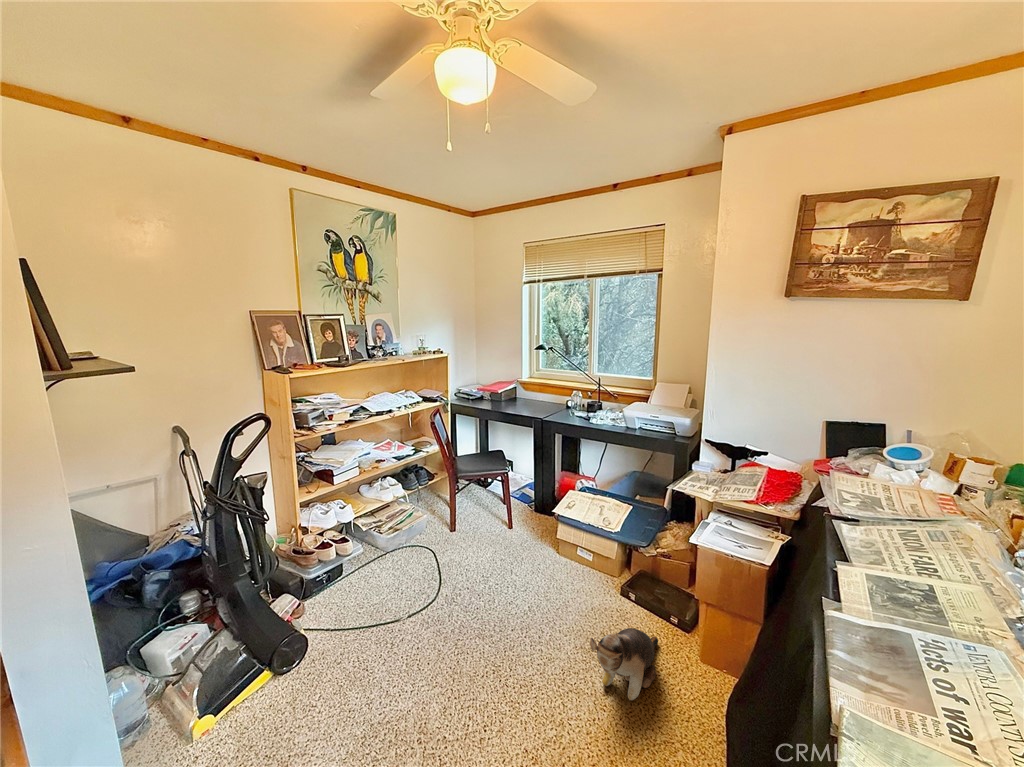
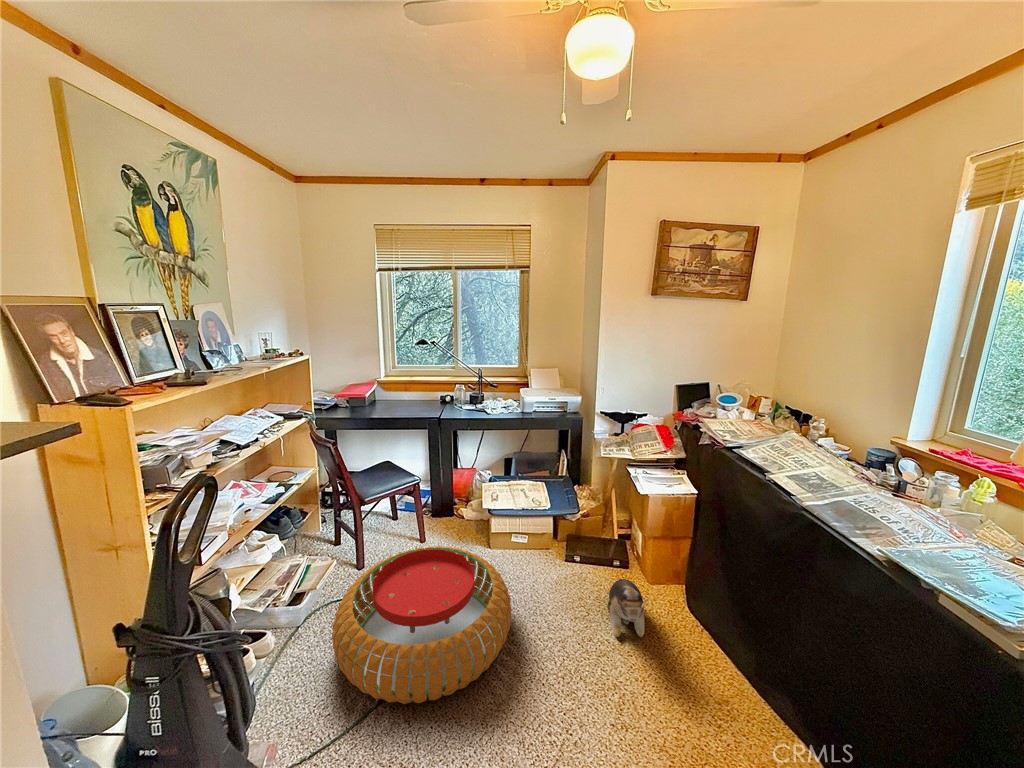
pouf: none [374,524,525,646] -> present [332,546,511,704]

